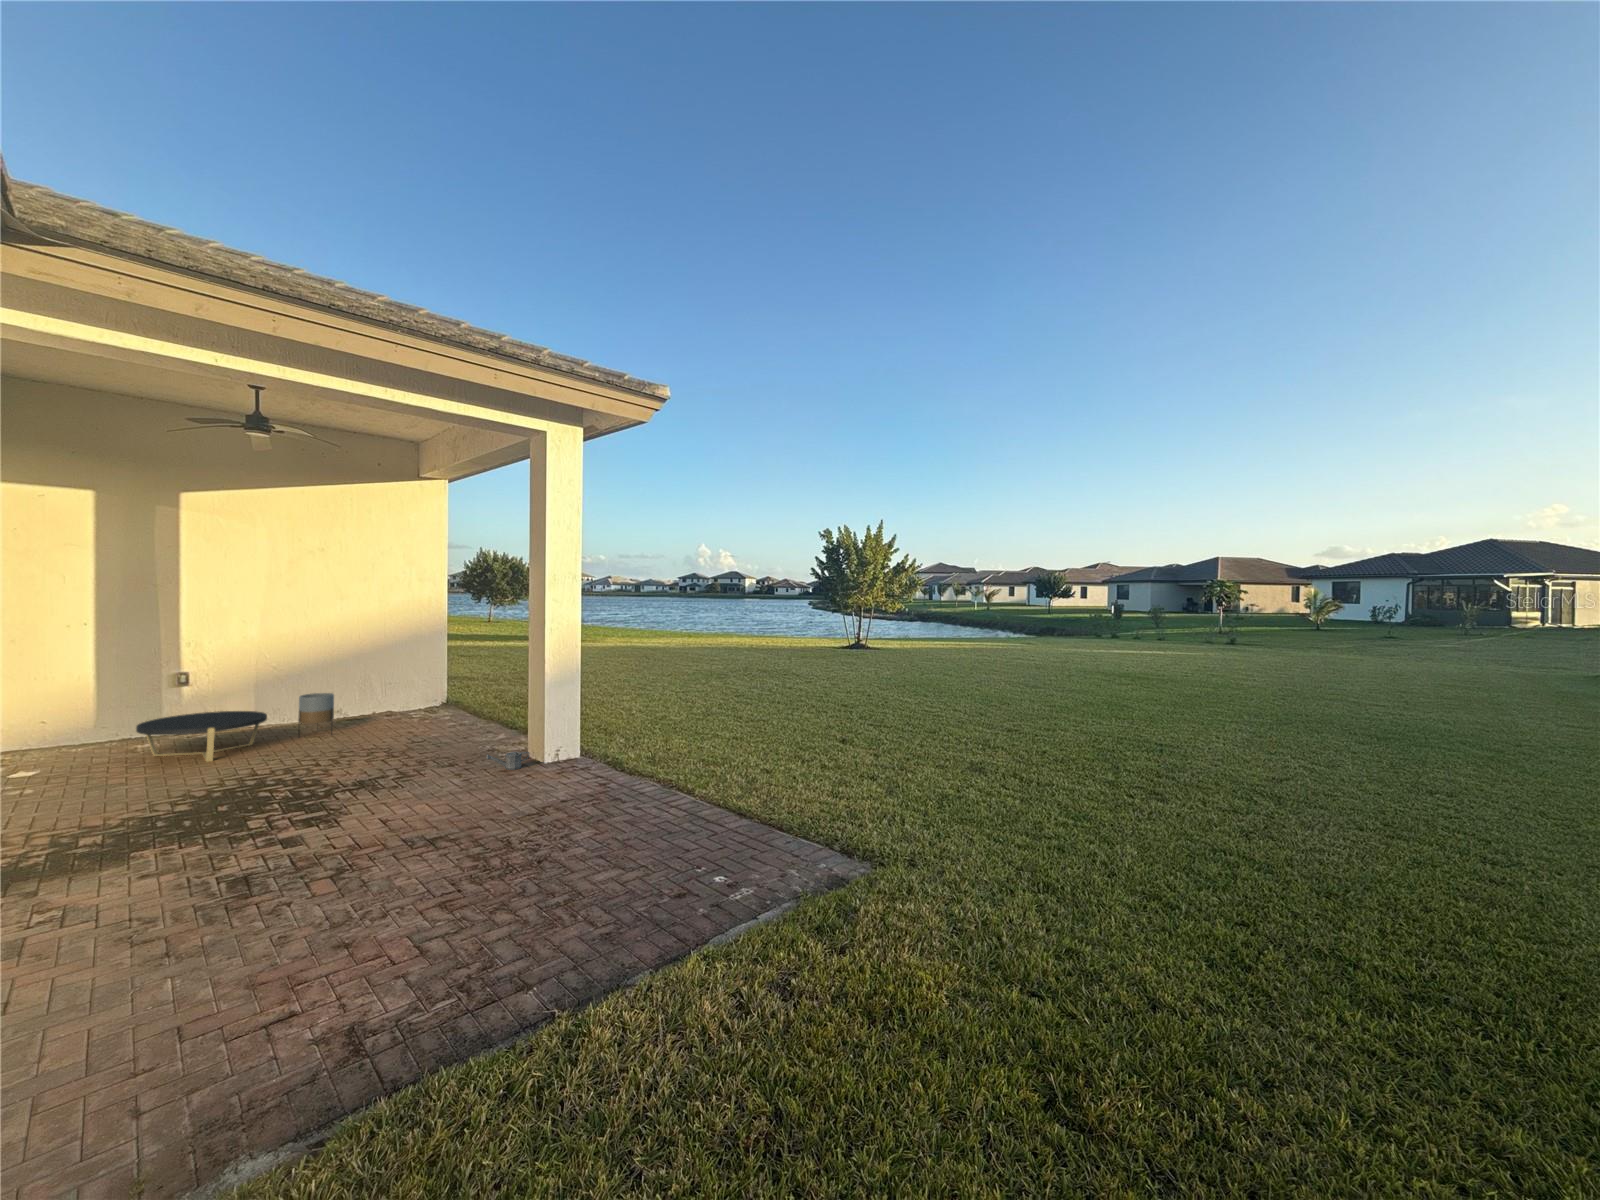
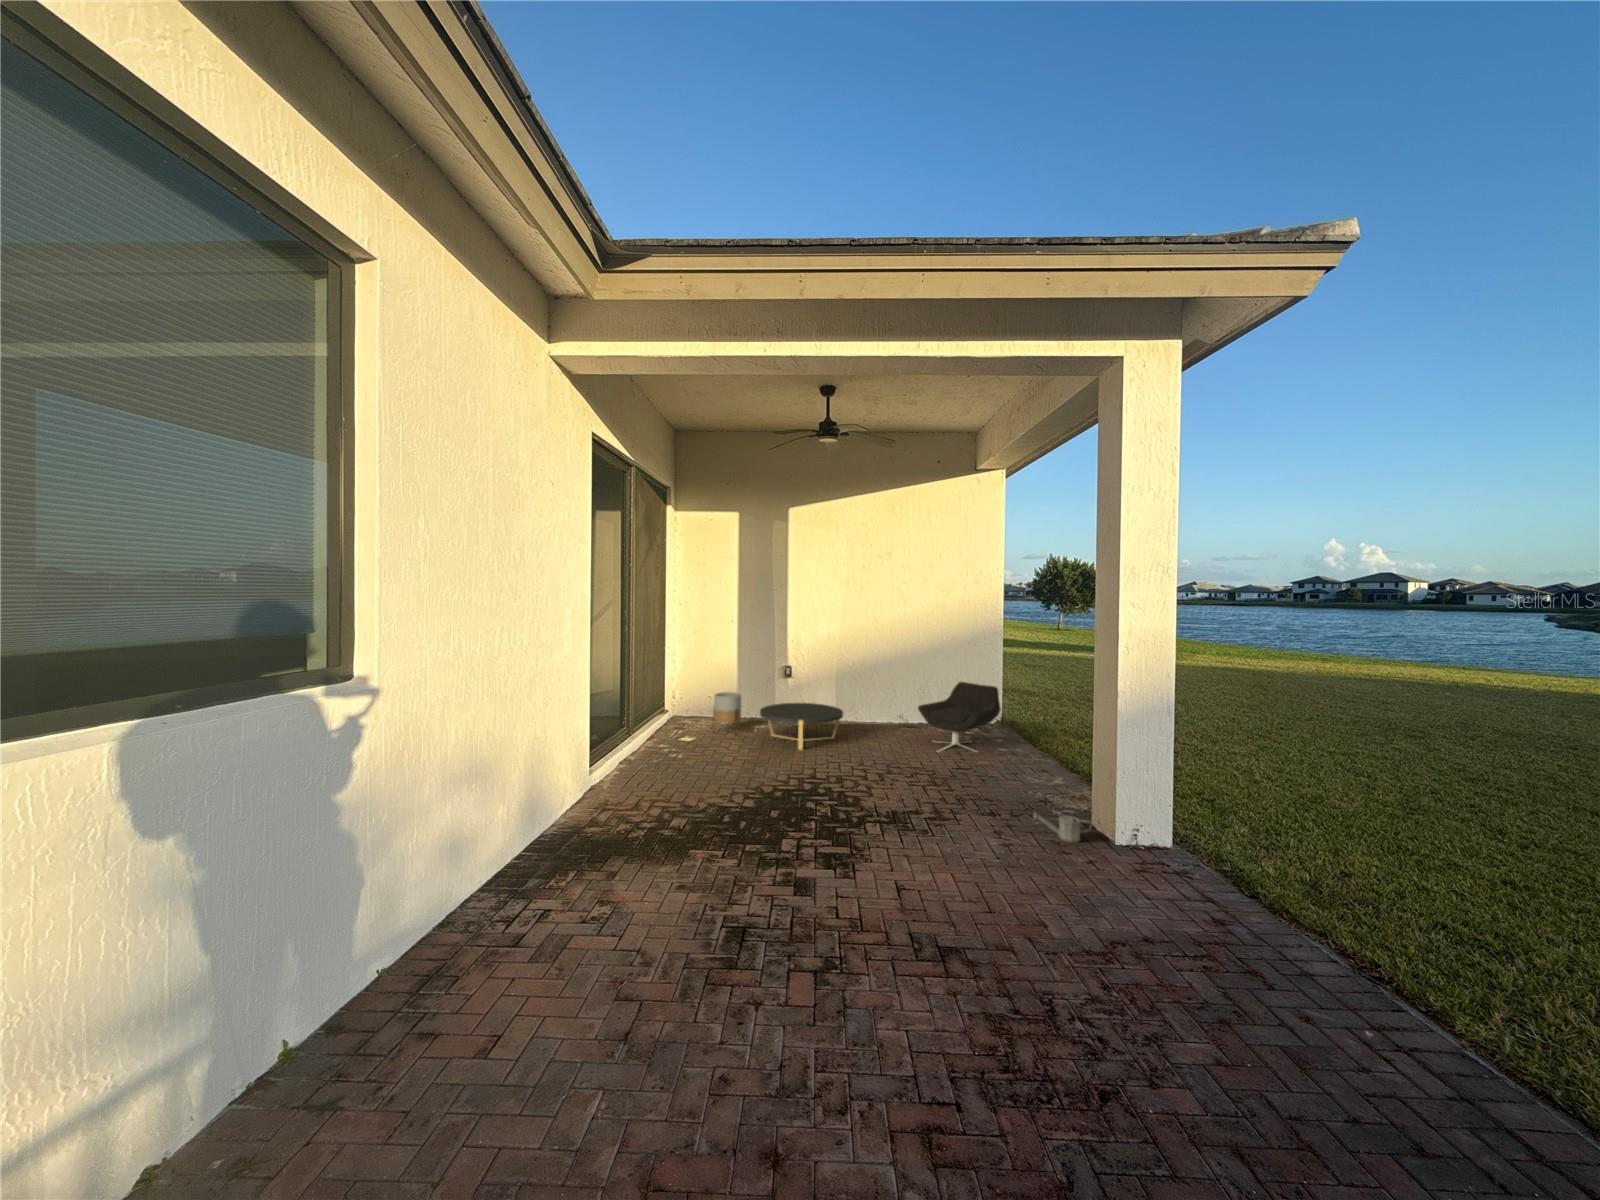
lounge chair: none [361,671,448,736] -> present [918,682,1000,752]
planter: present [298,693,334,734] -> present [713,692,741,723]

